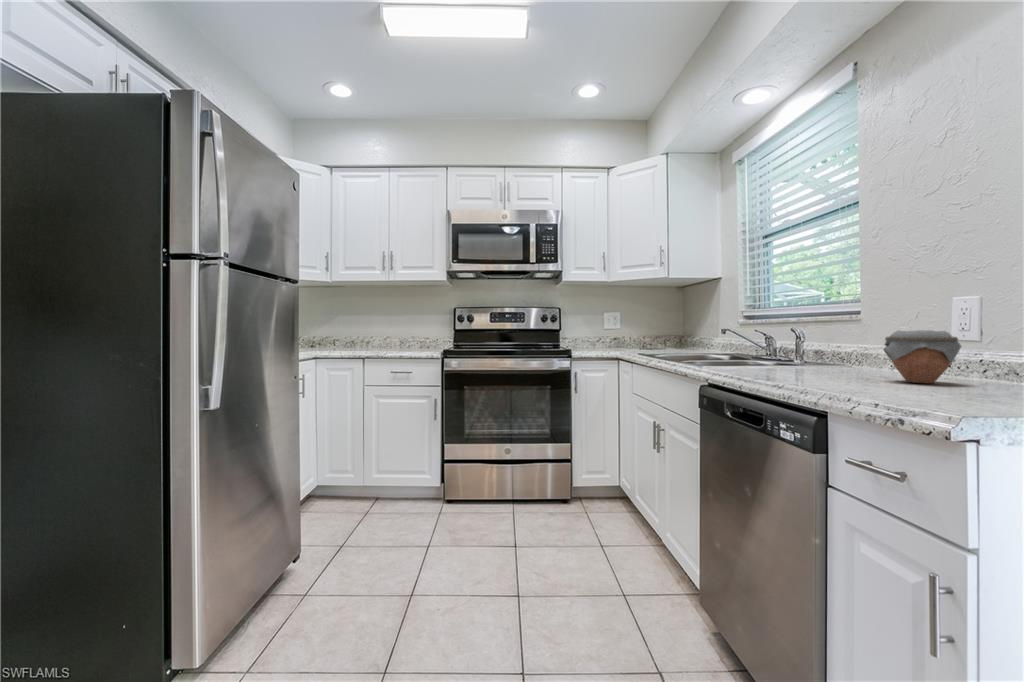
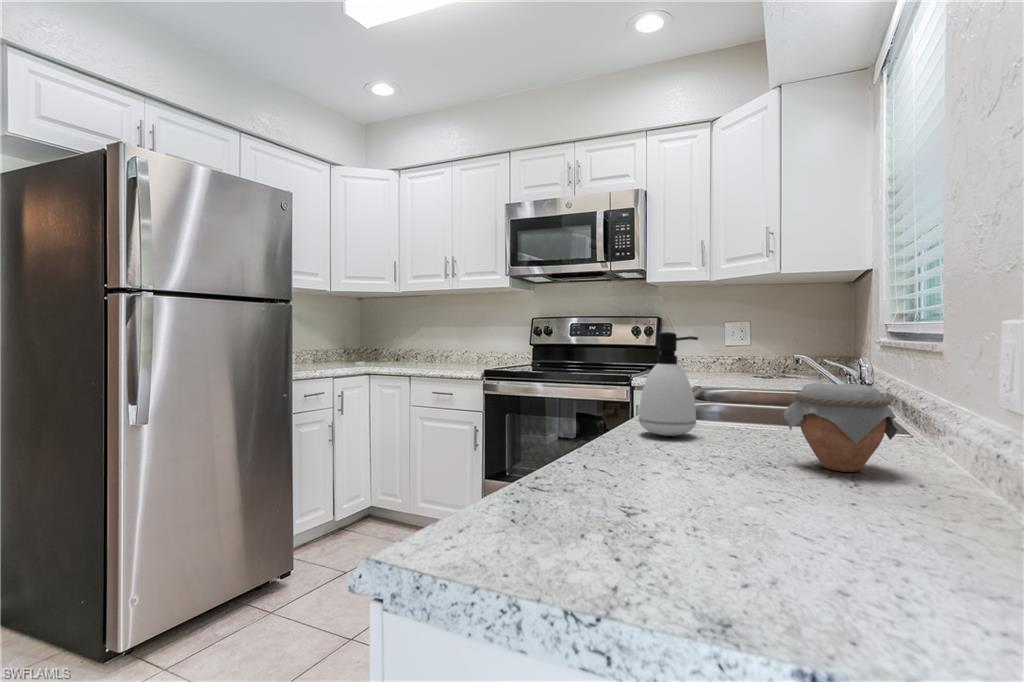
soap dispenser: none [740,302,787,376] -> present [639,332,698,436]

